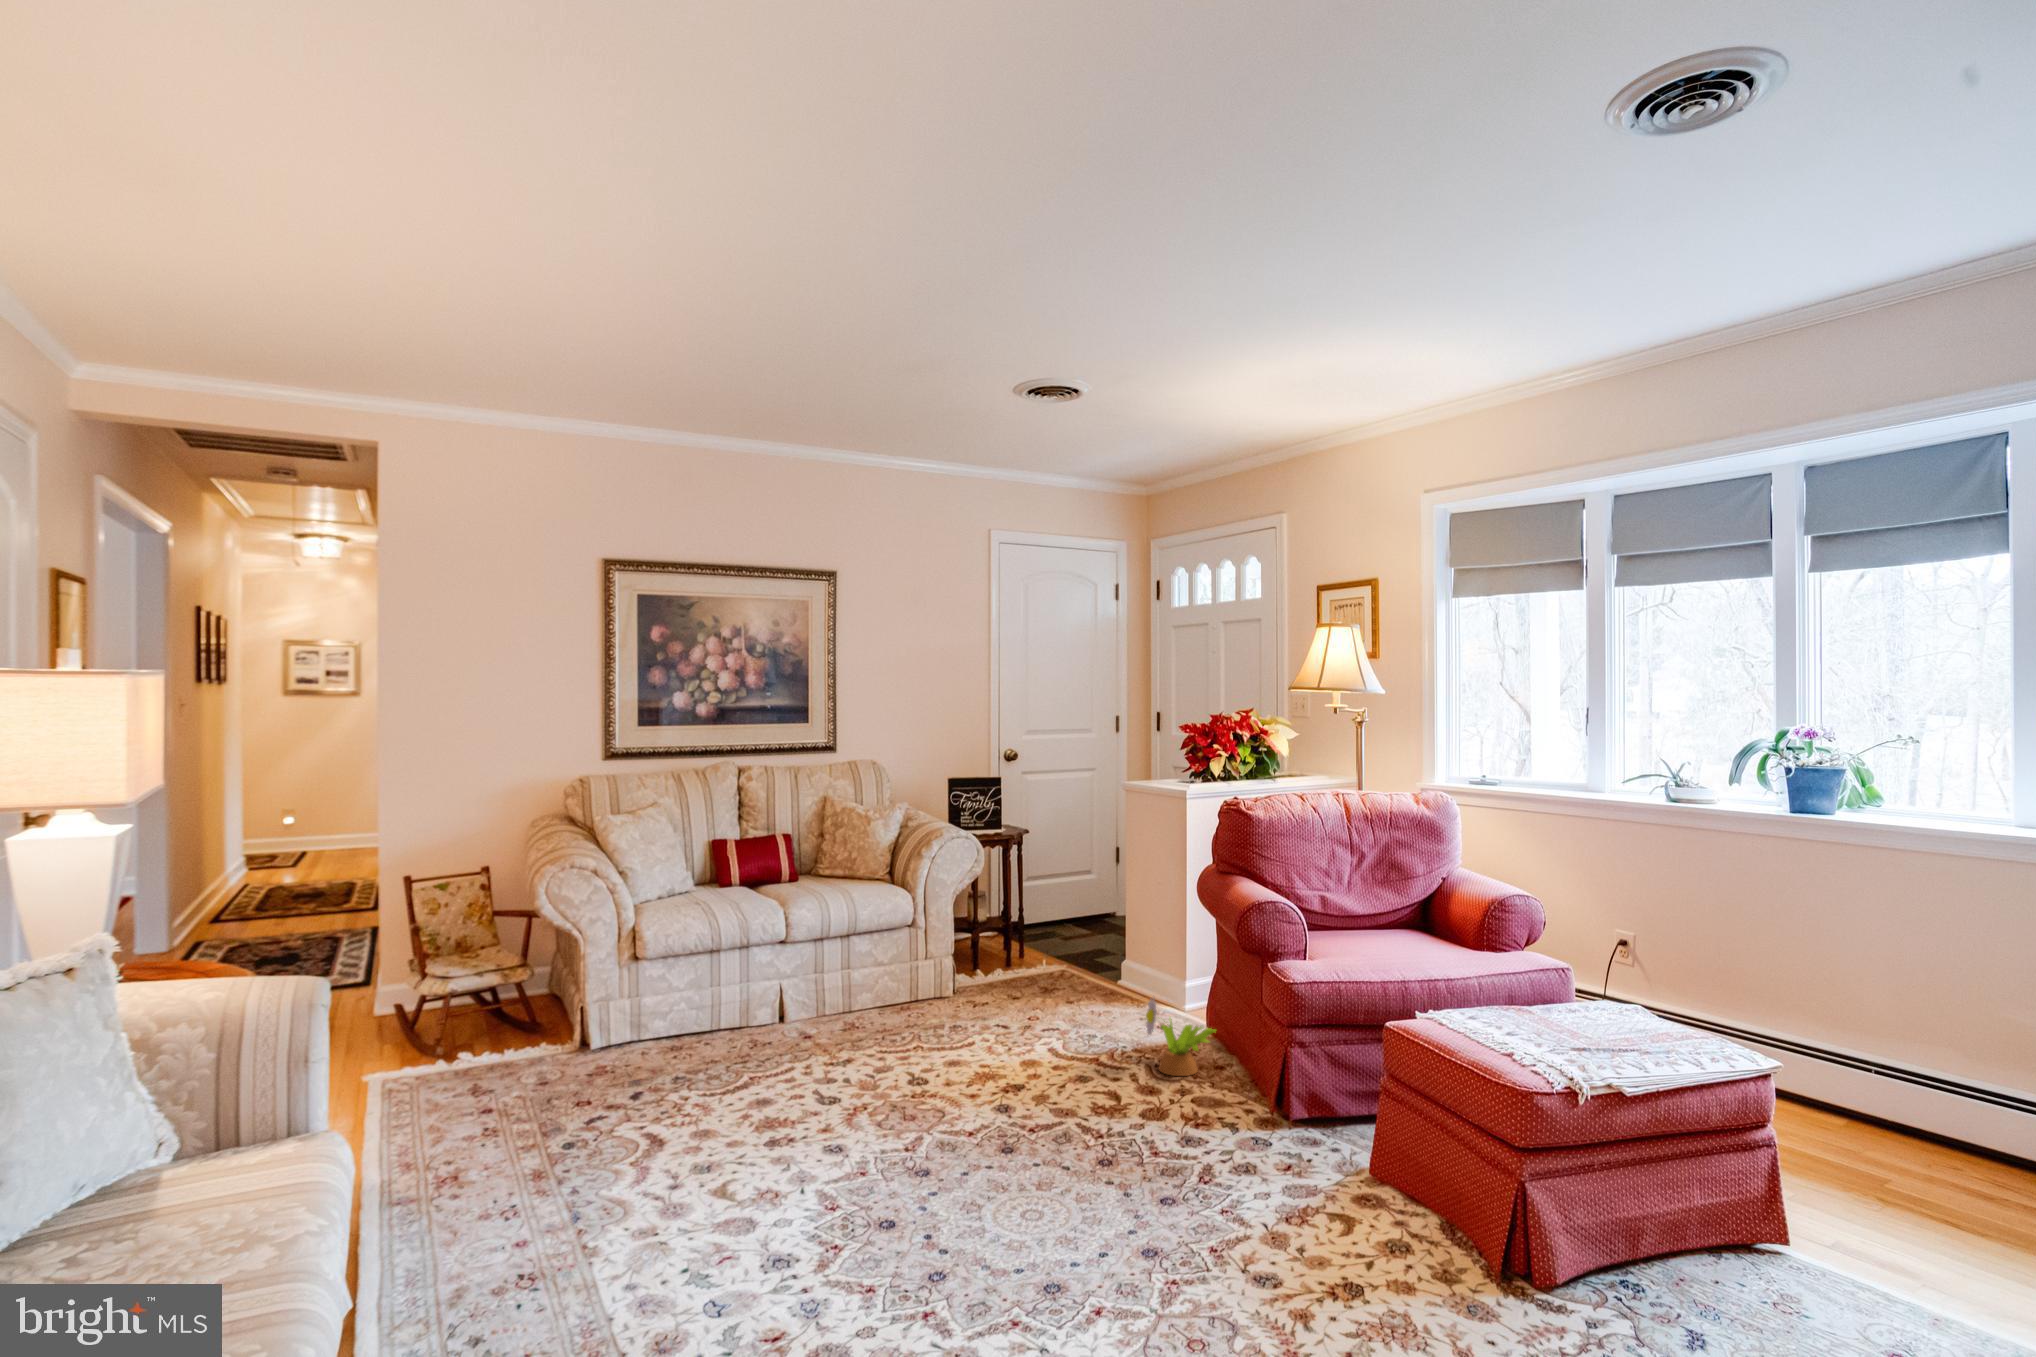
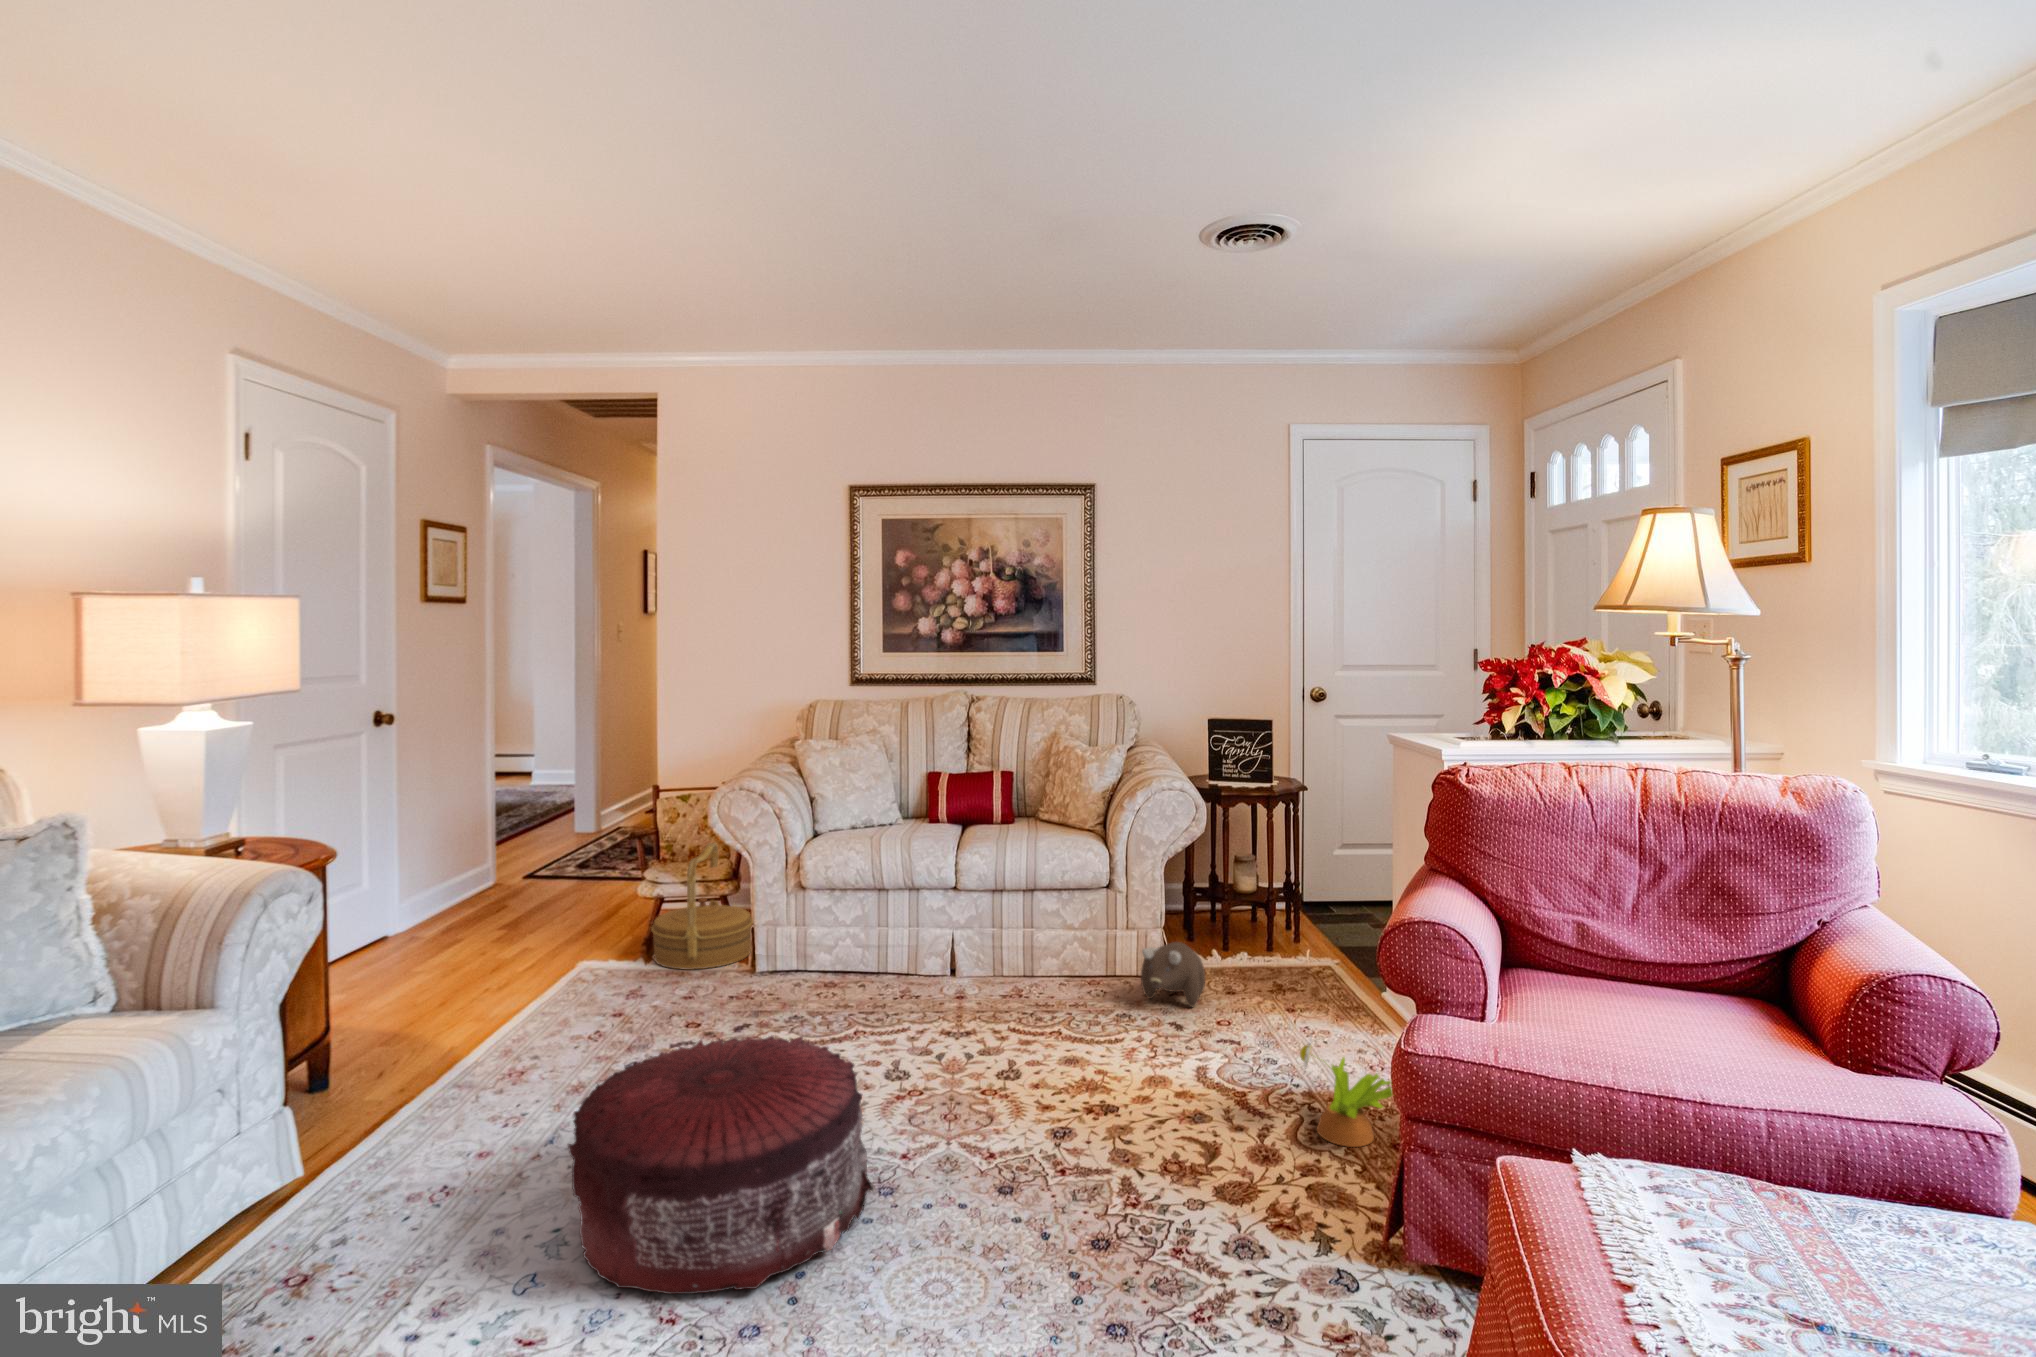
woven basket: none [451,928,562,1060] -> present [651,843,753,970]
plush toy: none [959,963,1010,1014] -> present [1141,942,1205,1007]
pouf: none [680,1055,917,1261] -> present [568,1036,873,1294]

